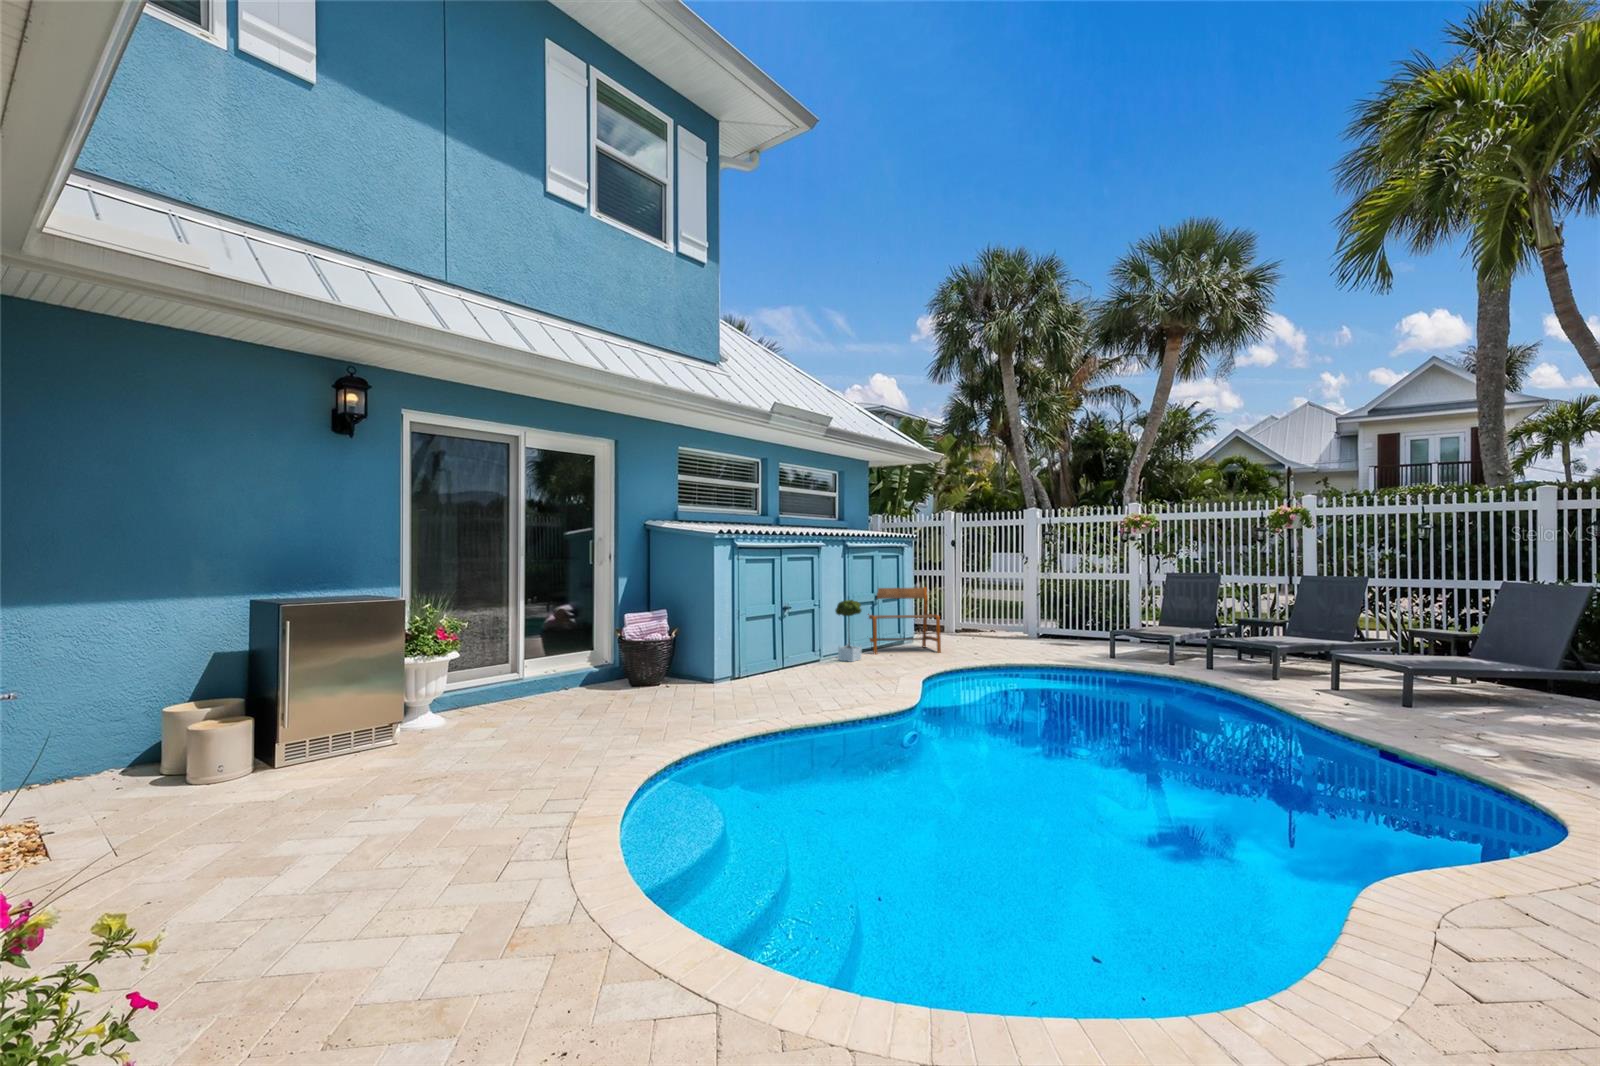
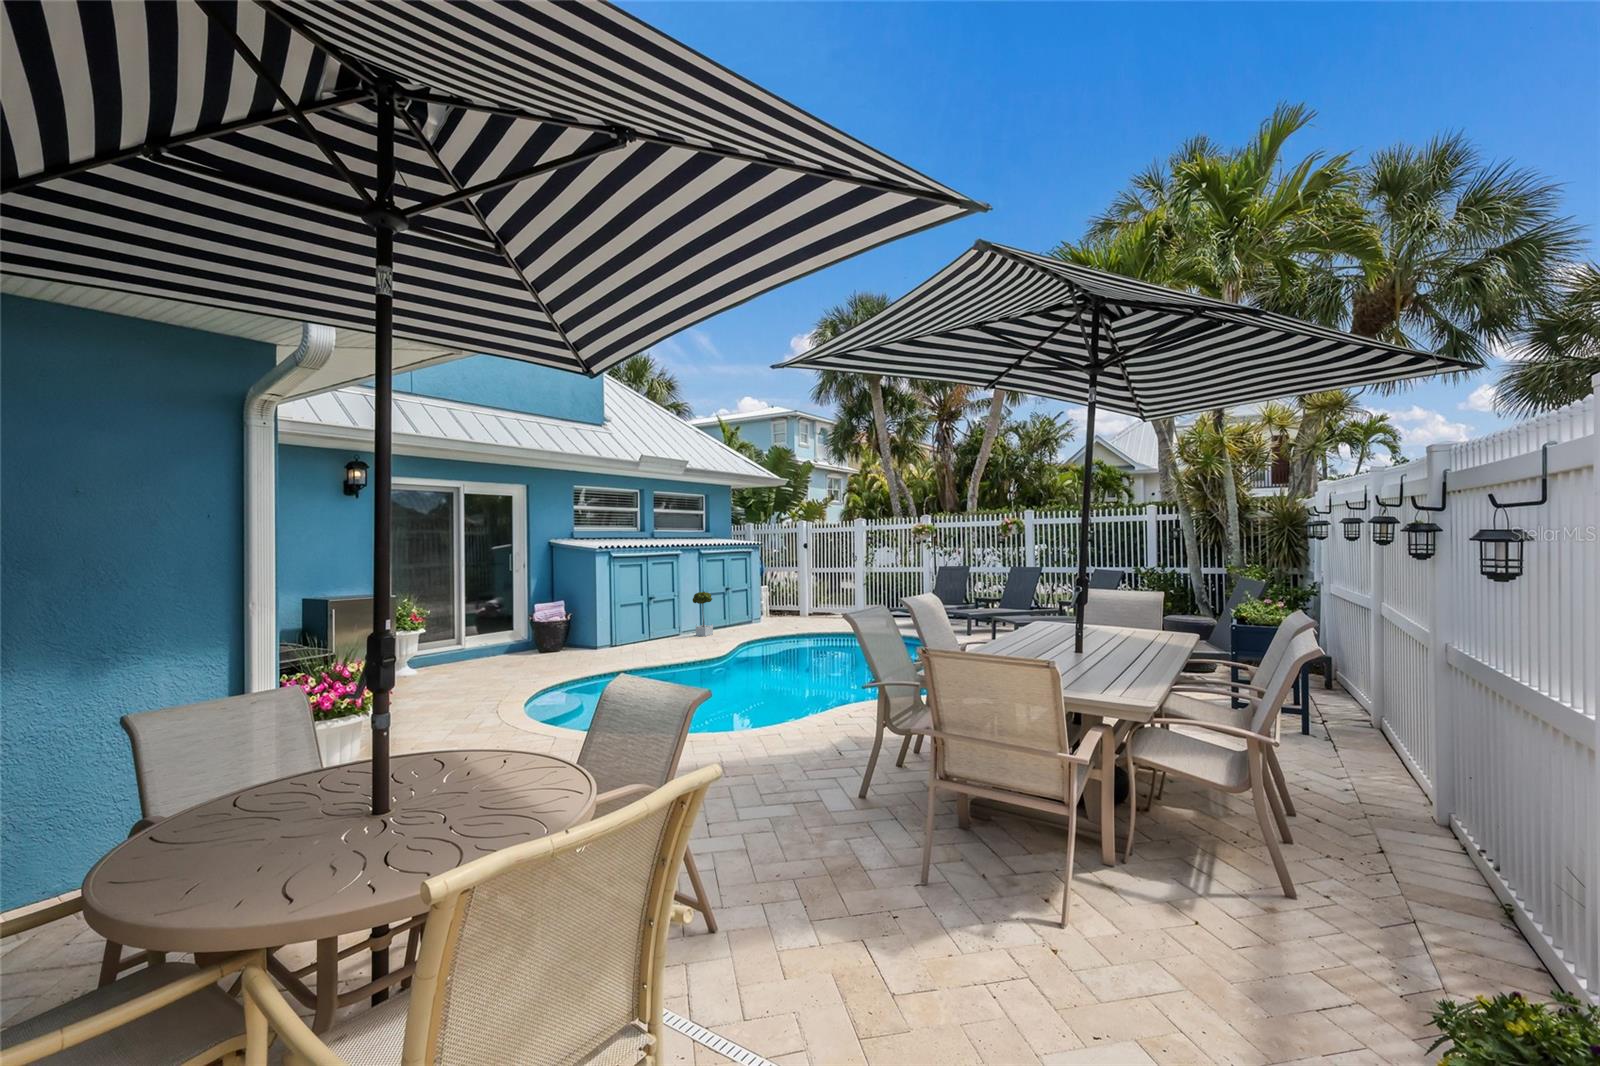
bench: present [868,587,941,654] -> none [722,581,776,631]

